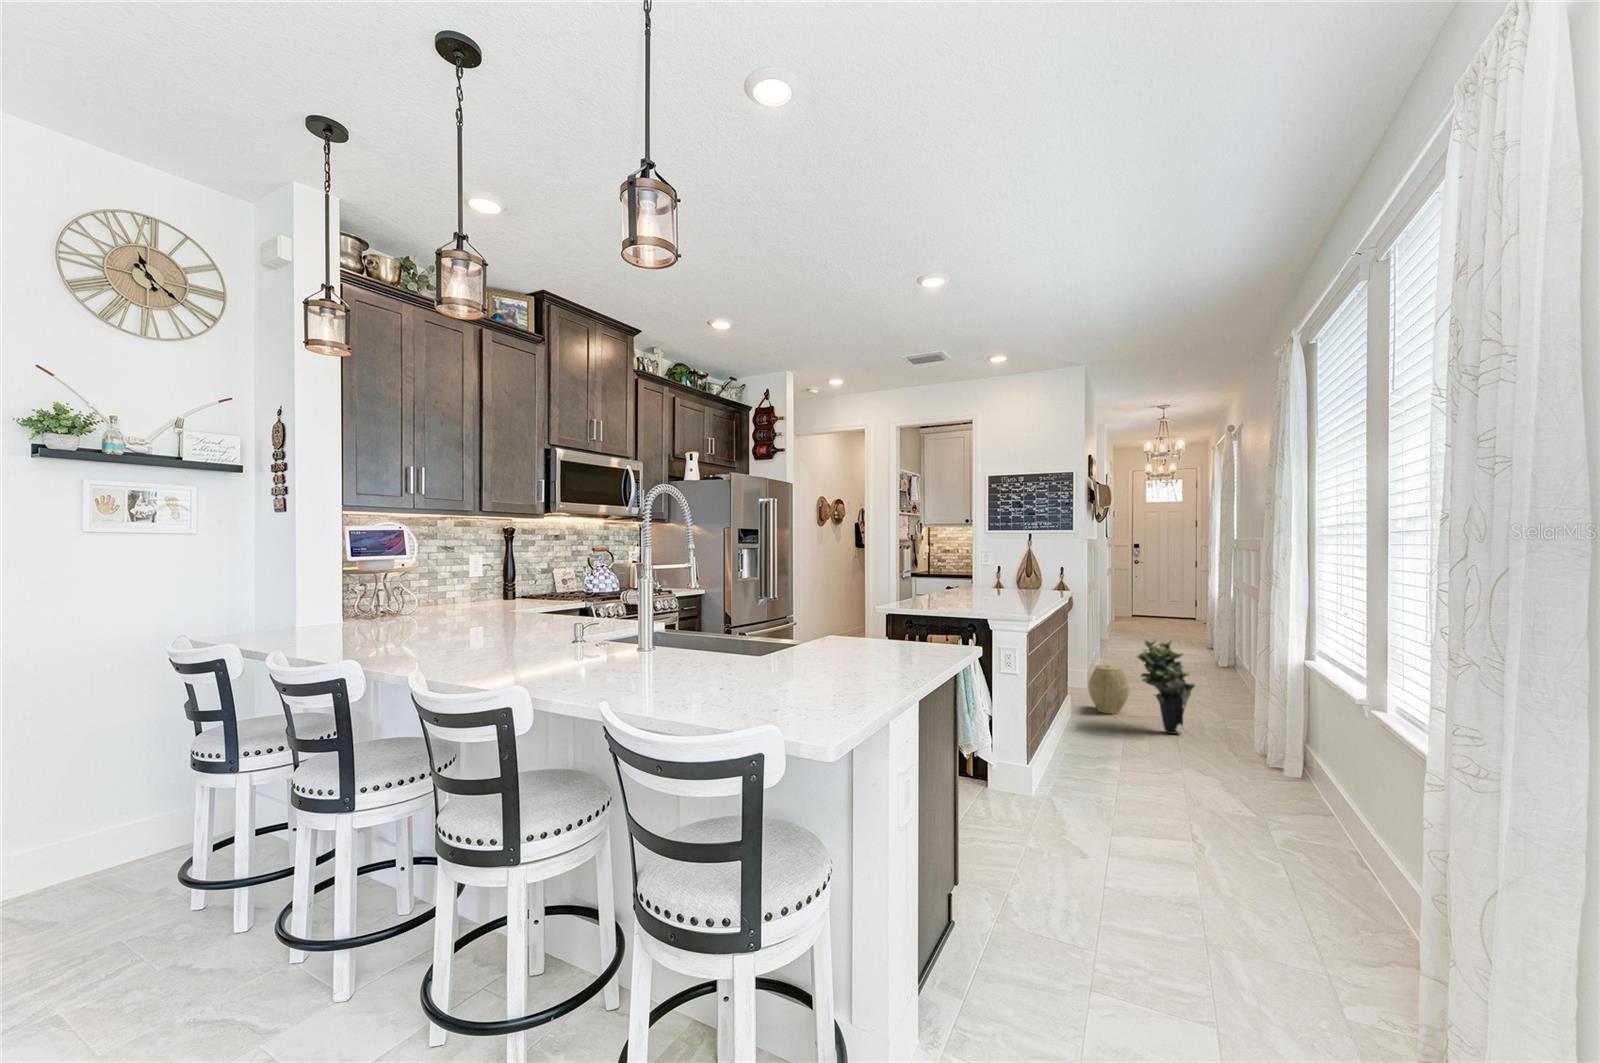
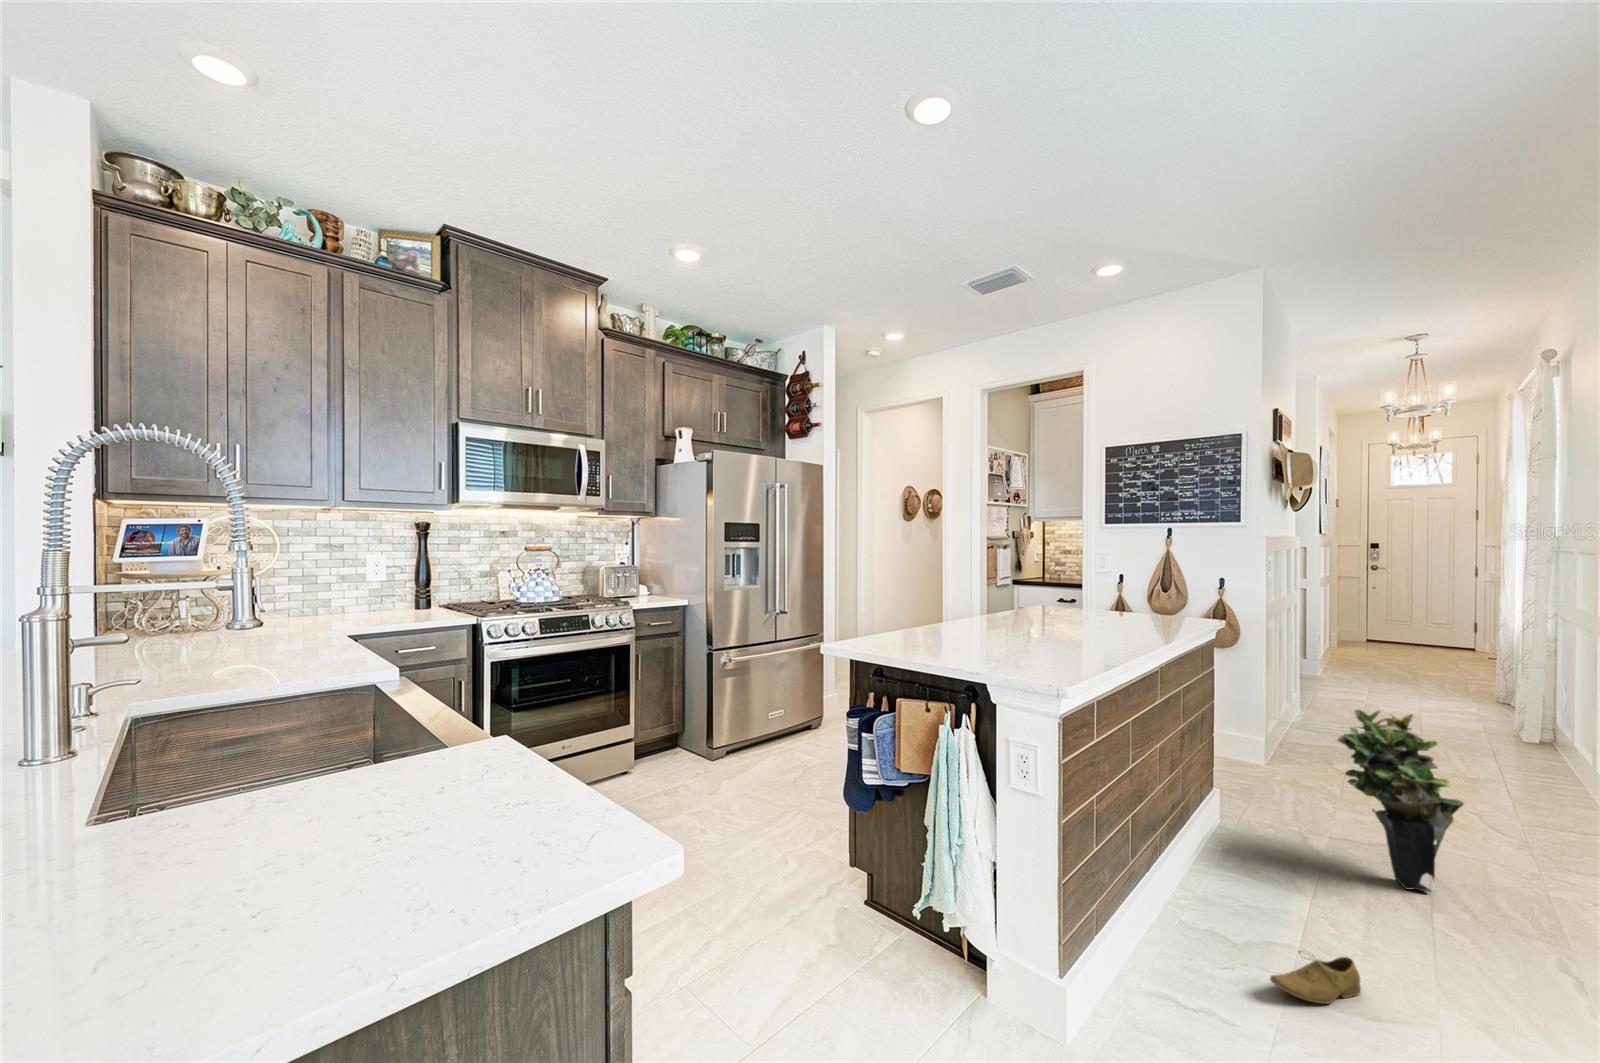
woven basket: present [1088,665,1129,714] -> none [1254,739,1330,824]
shoe: none [1120,753,1158,775] -> present [1270,951,1361,1004]

